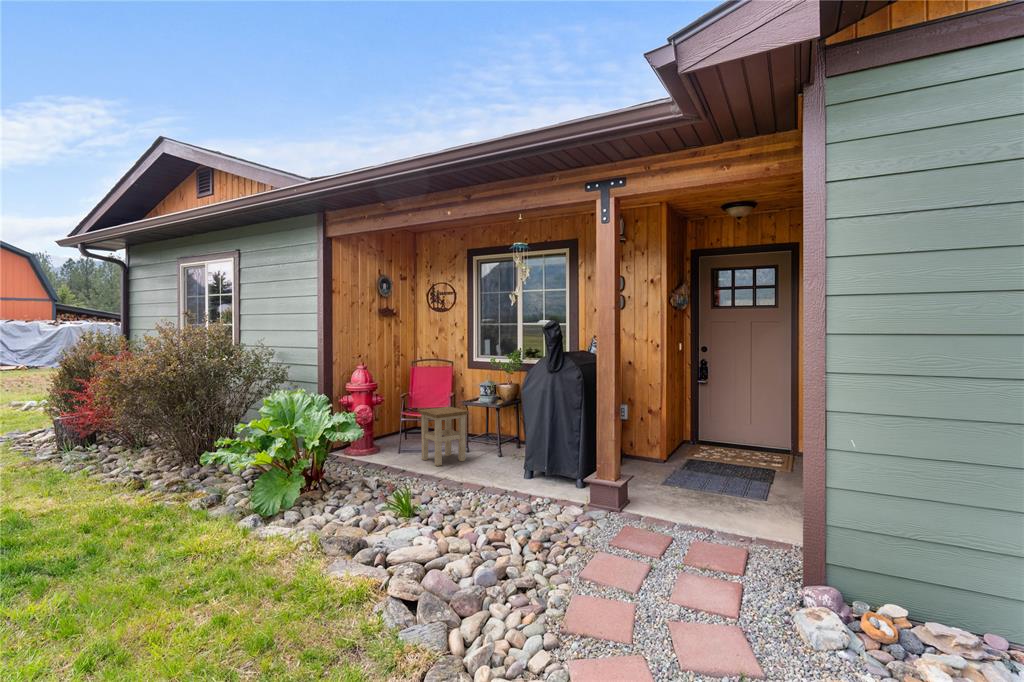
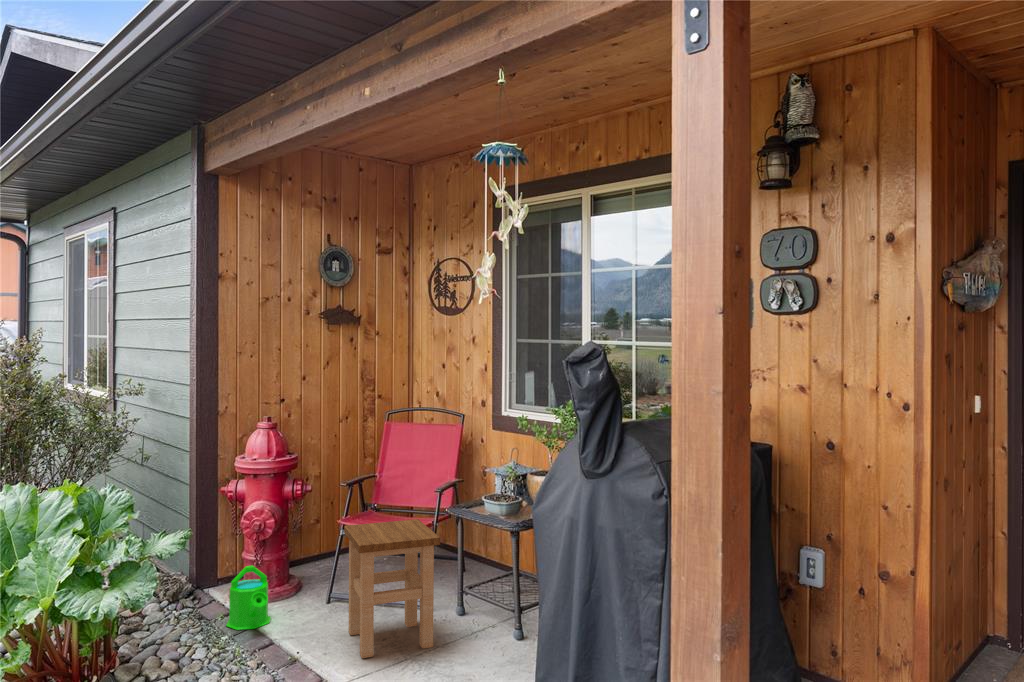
watering can: none [357,433,383,463] -> present [226,565,271,630]

